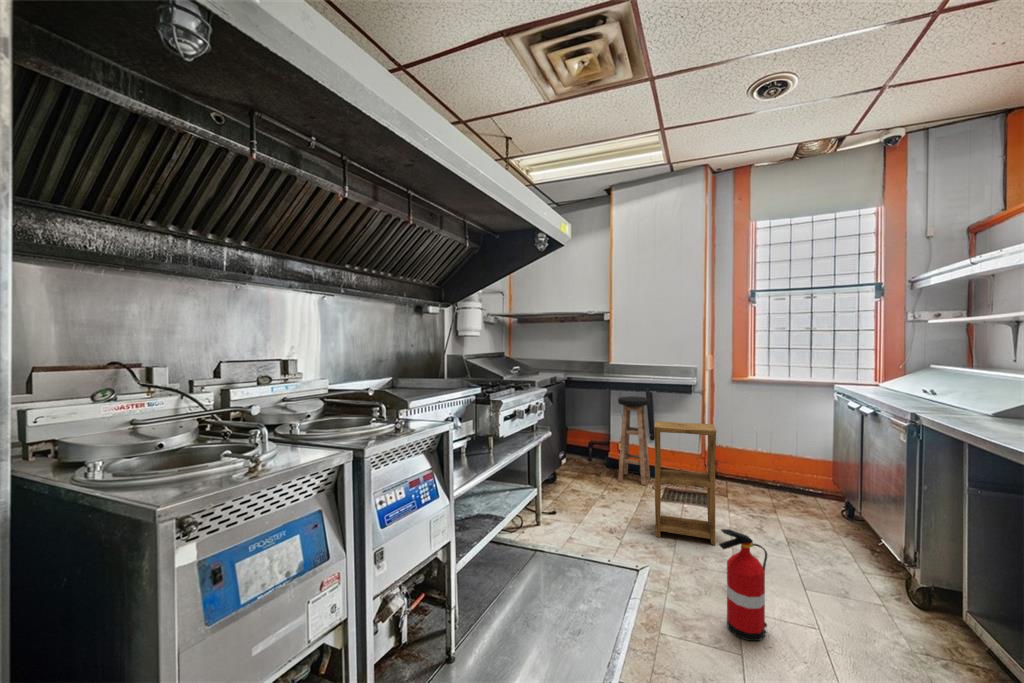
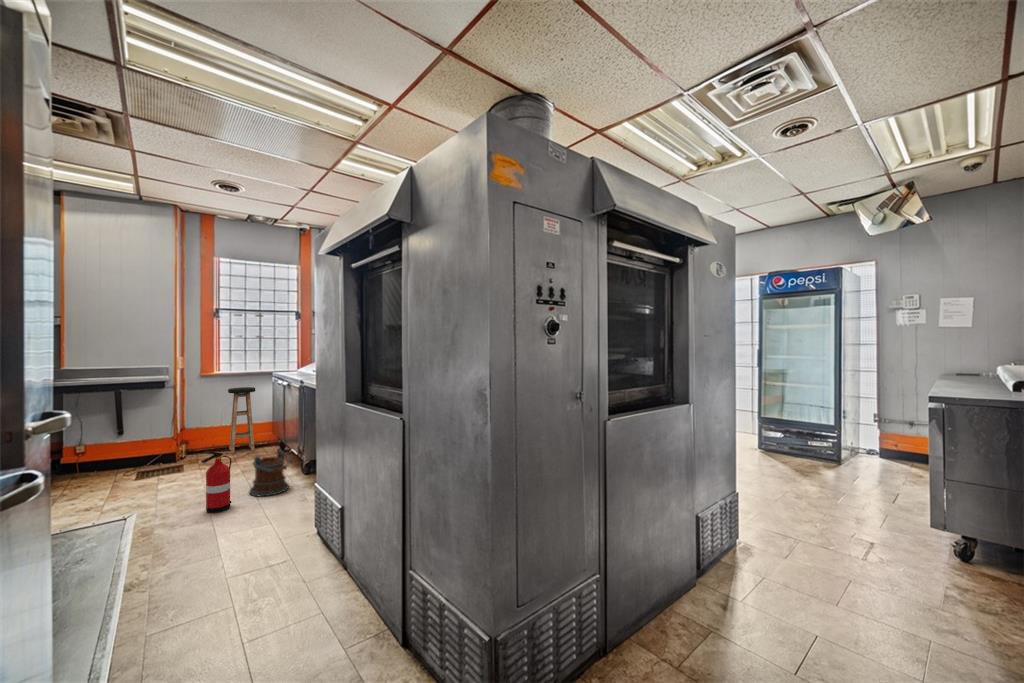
bar stool: present [618,396,650,485] -> present [228,387,255,454]
shelving unit: present [654,421,716,545] -> none [137,402,193,496]
bucket: none [797,554,881,646] -> present [249,450,289,496]

